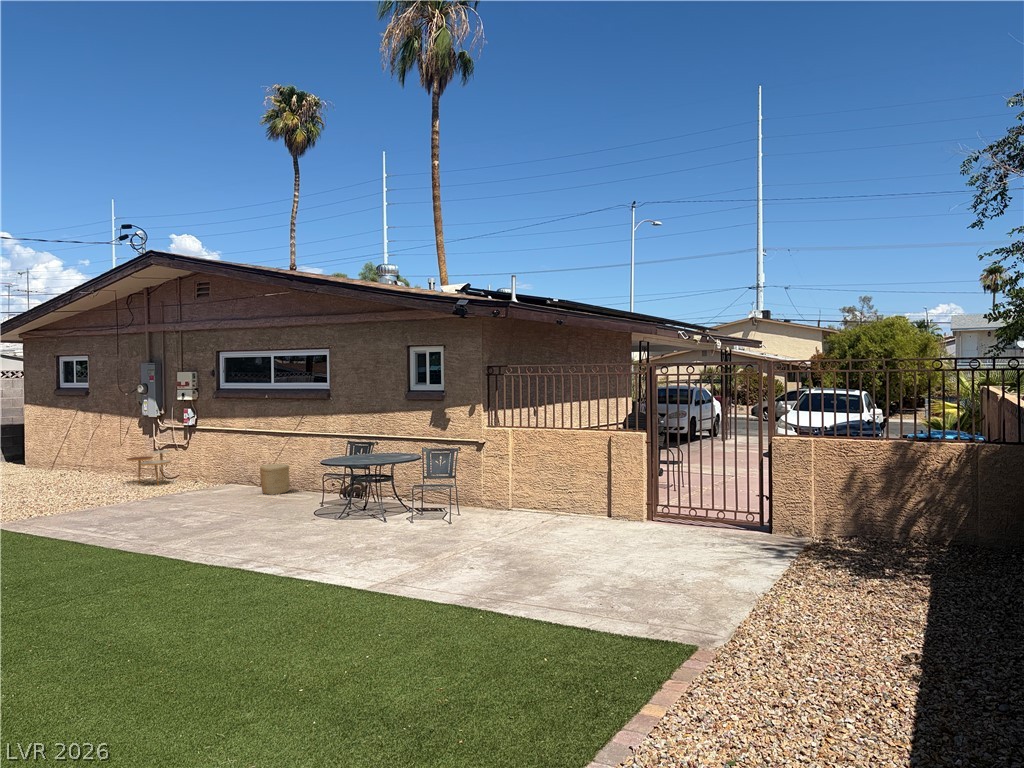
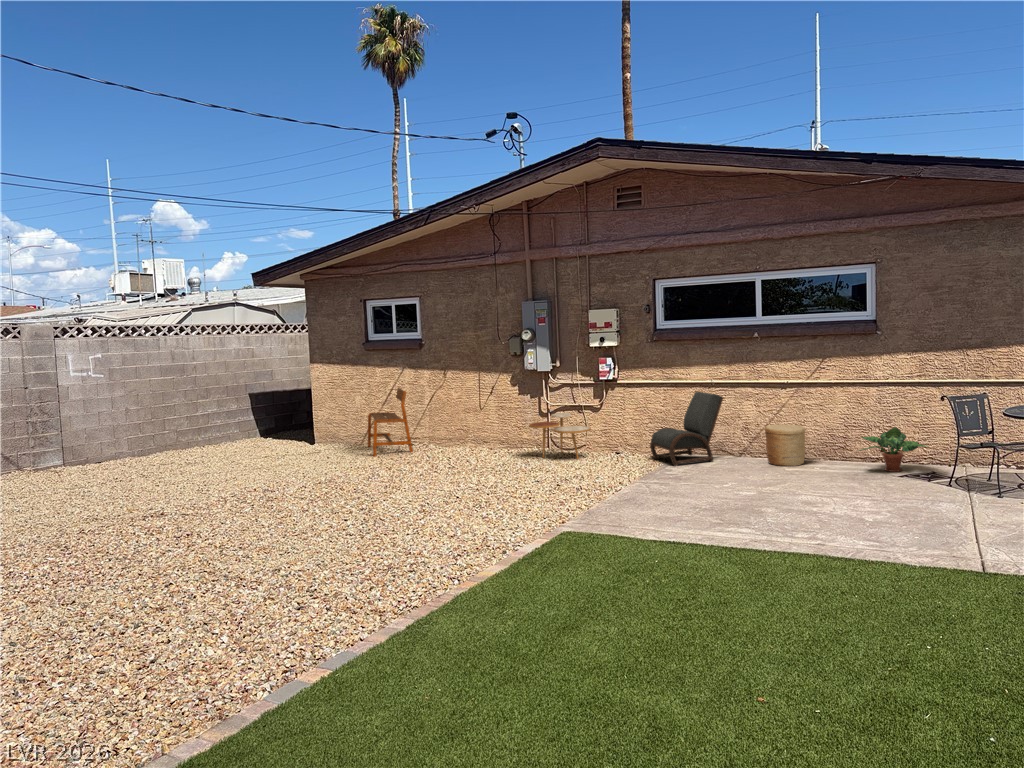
bench: none [33,425,83,479] -> present [368,388,413,457]
lounge chair: none [198,437,249,492] -> present [650,392,723,466]
potted plant: none [290,467,338,500] -> present [859,427,928,472]

